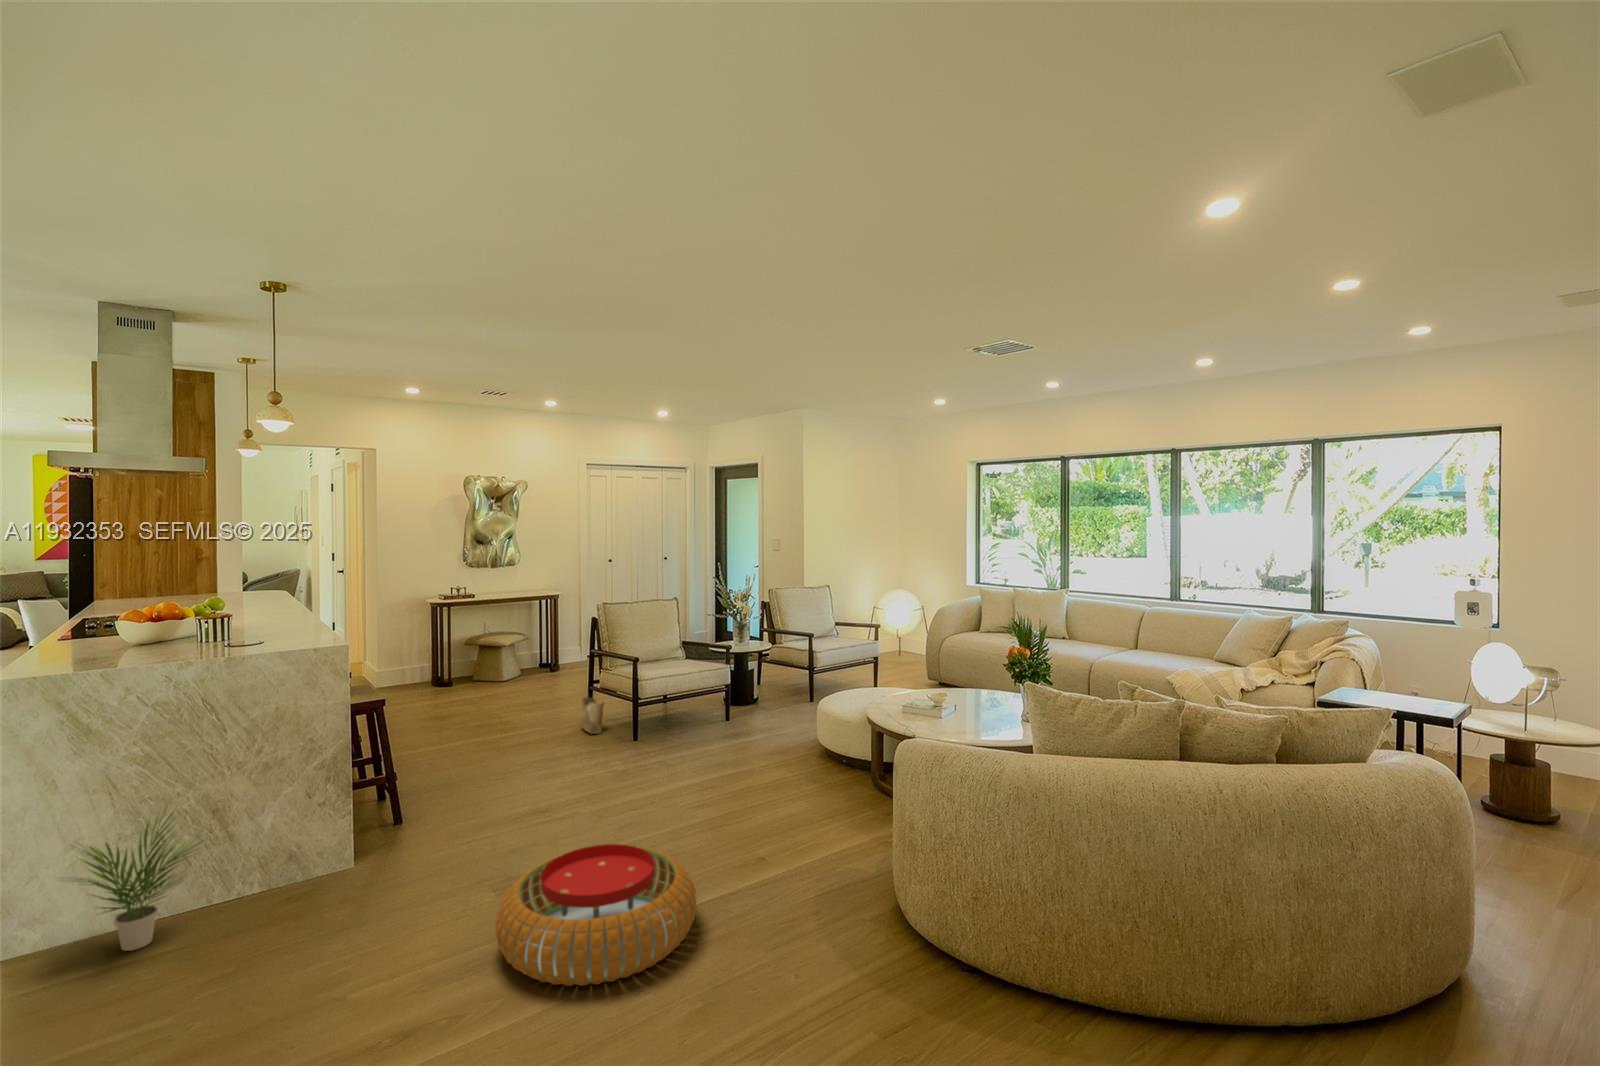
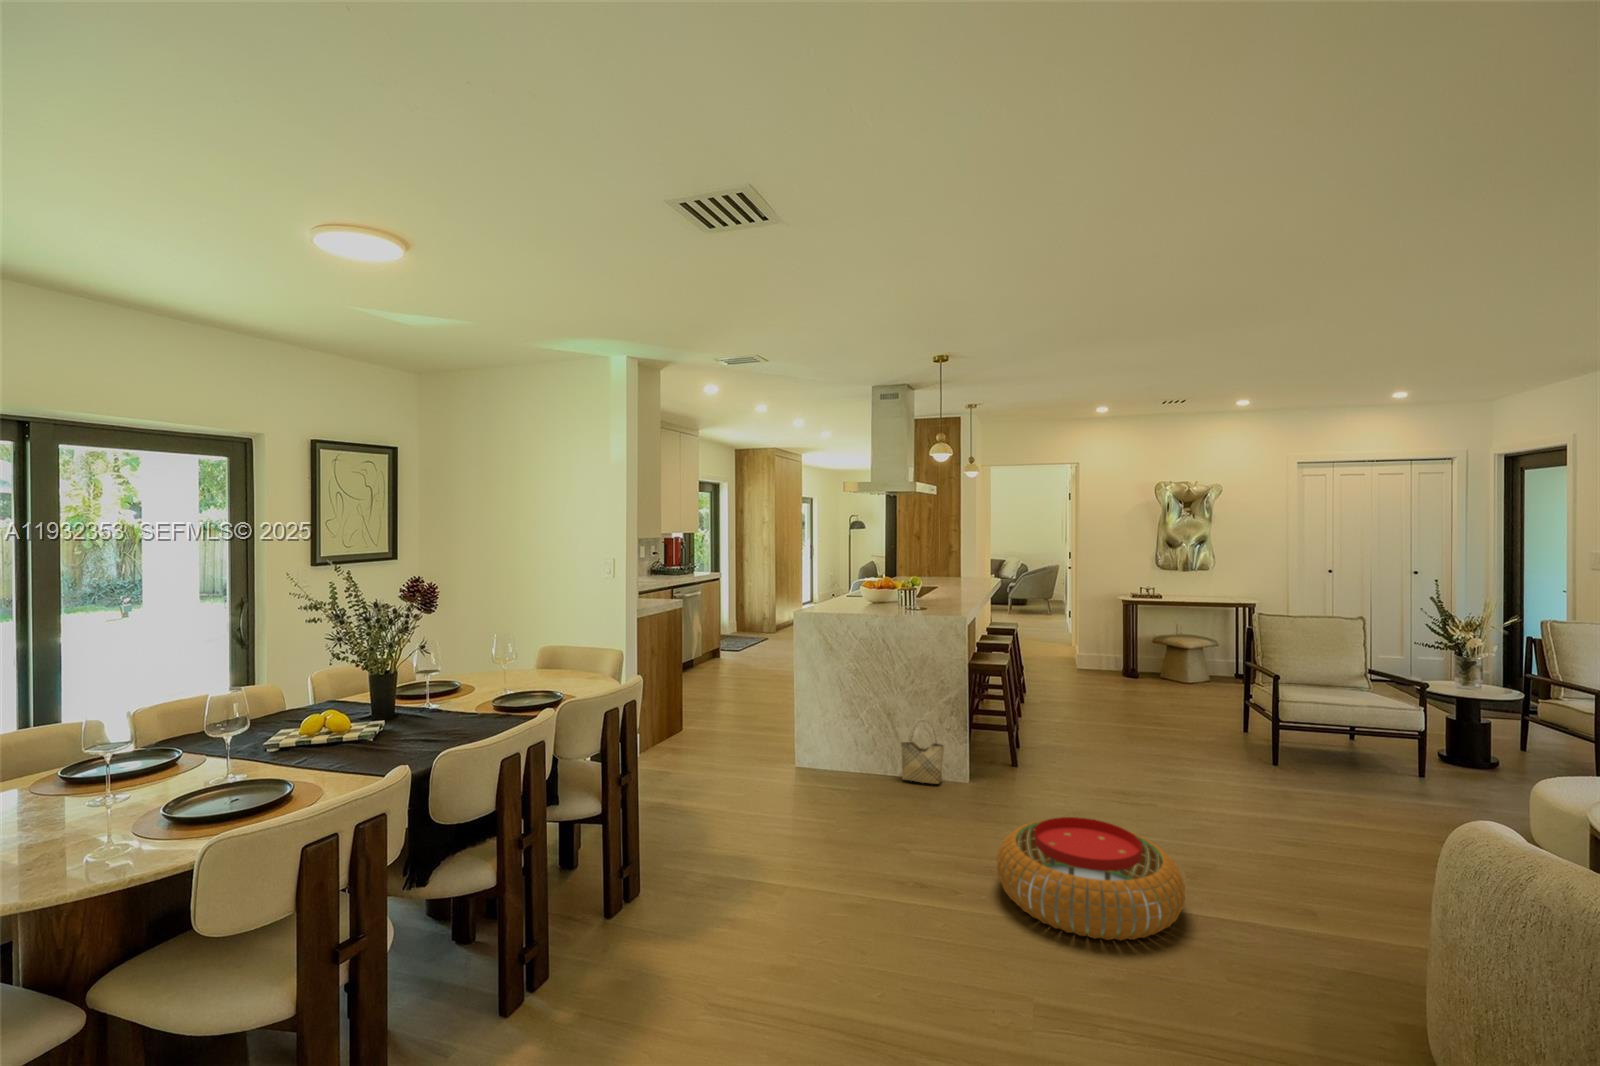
woven basket: present [580,697,604,734] -> present [901,720,944,784]
potted plant: present [72,809,200,951] -> none [805,702,877,784]

